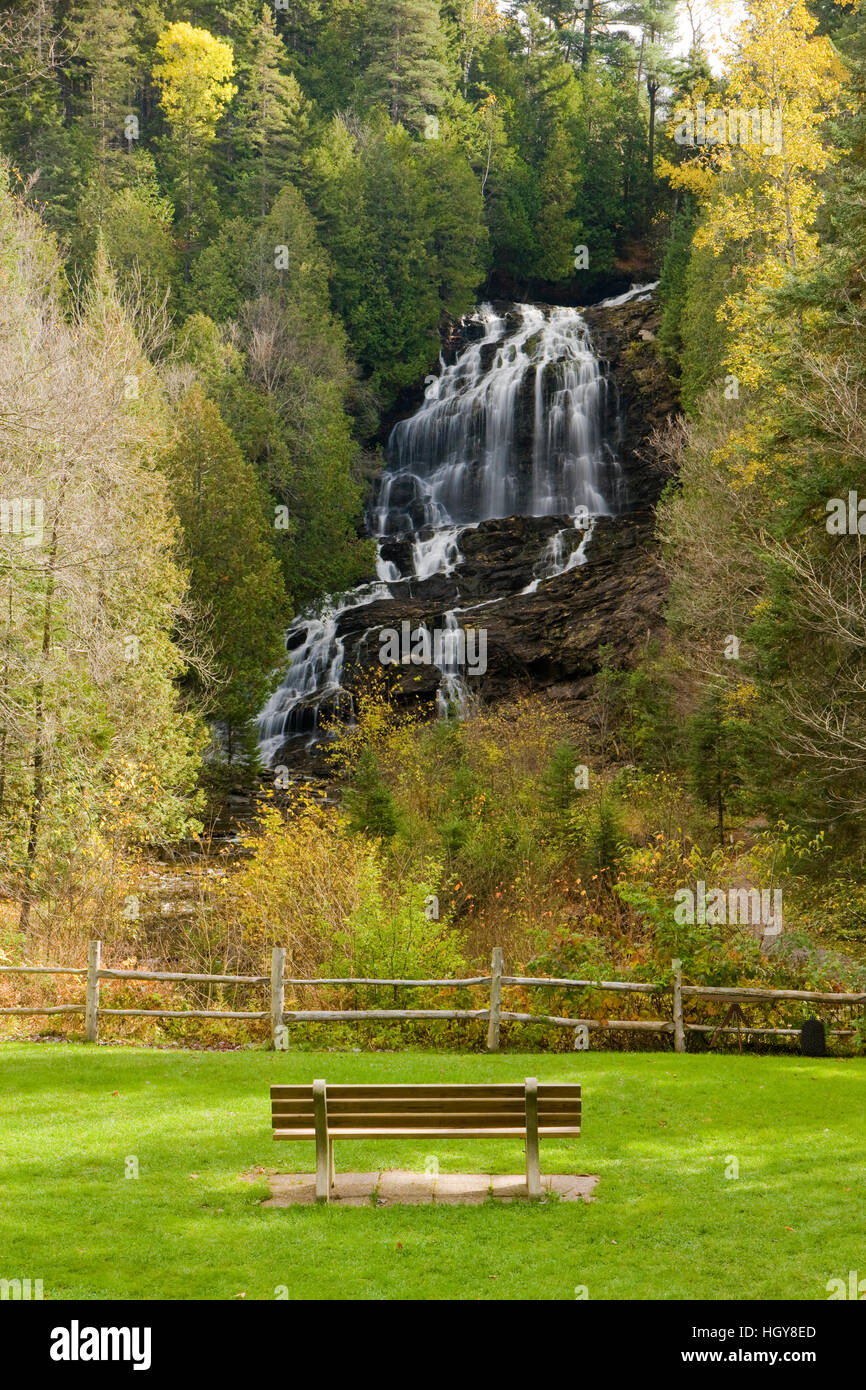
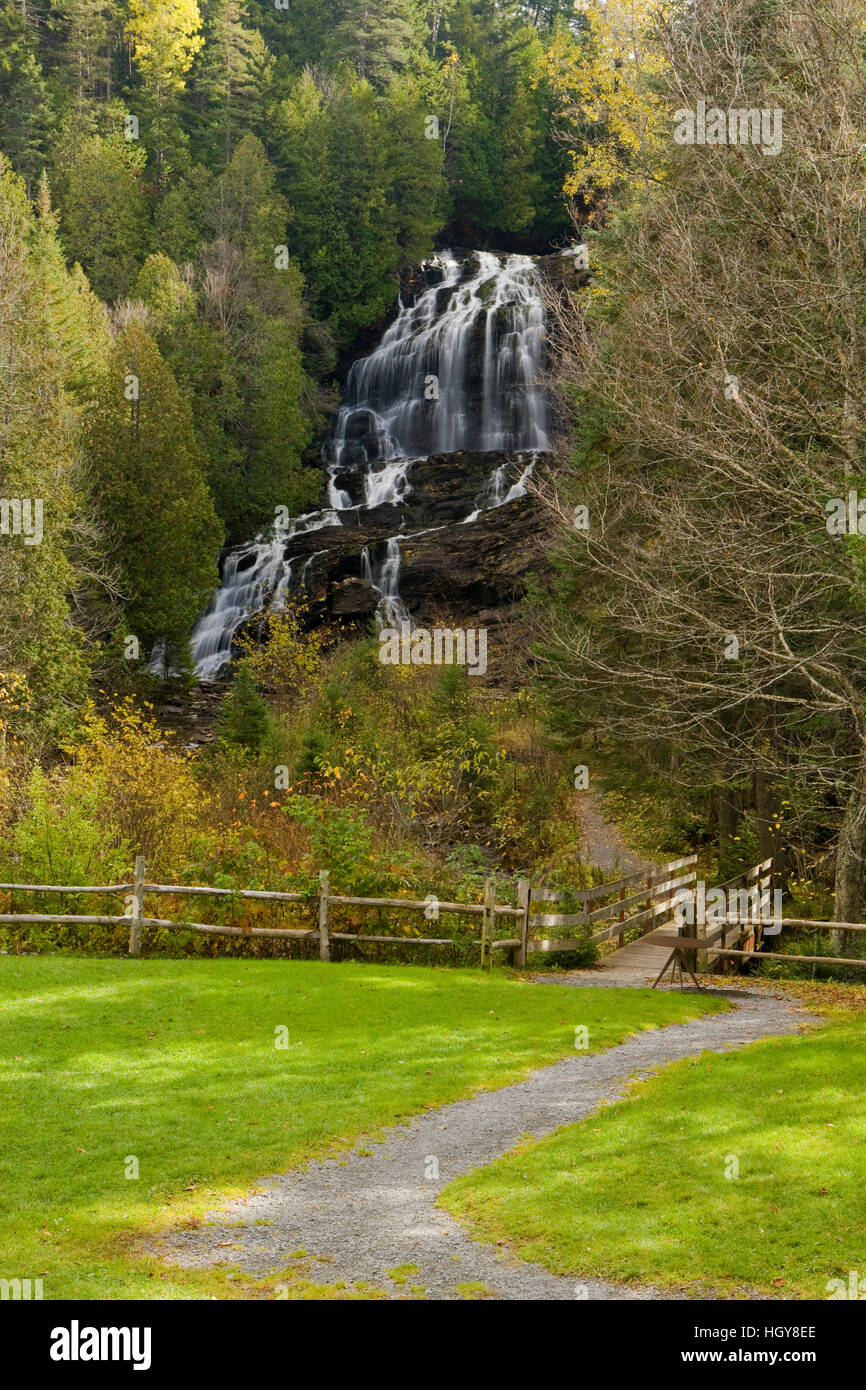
backpack: present [800,1017,826,1056] -> none [739,961,763,1001]

